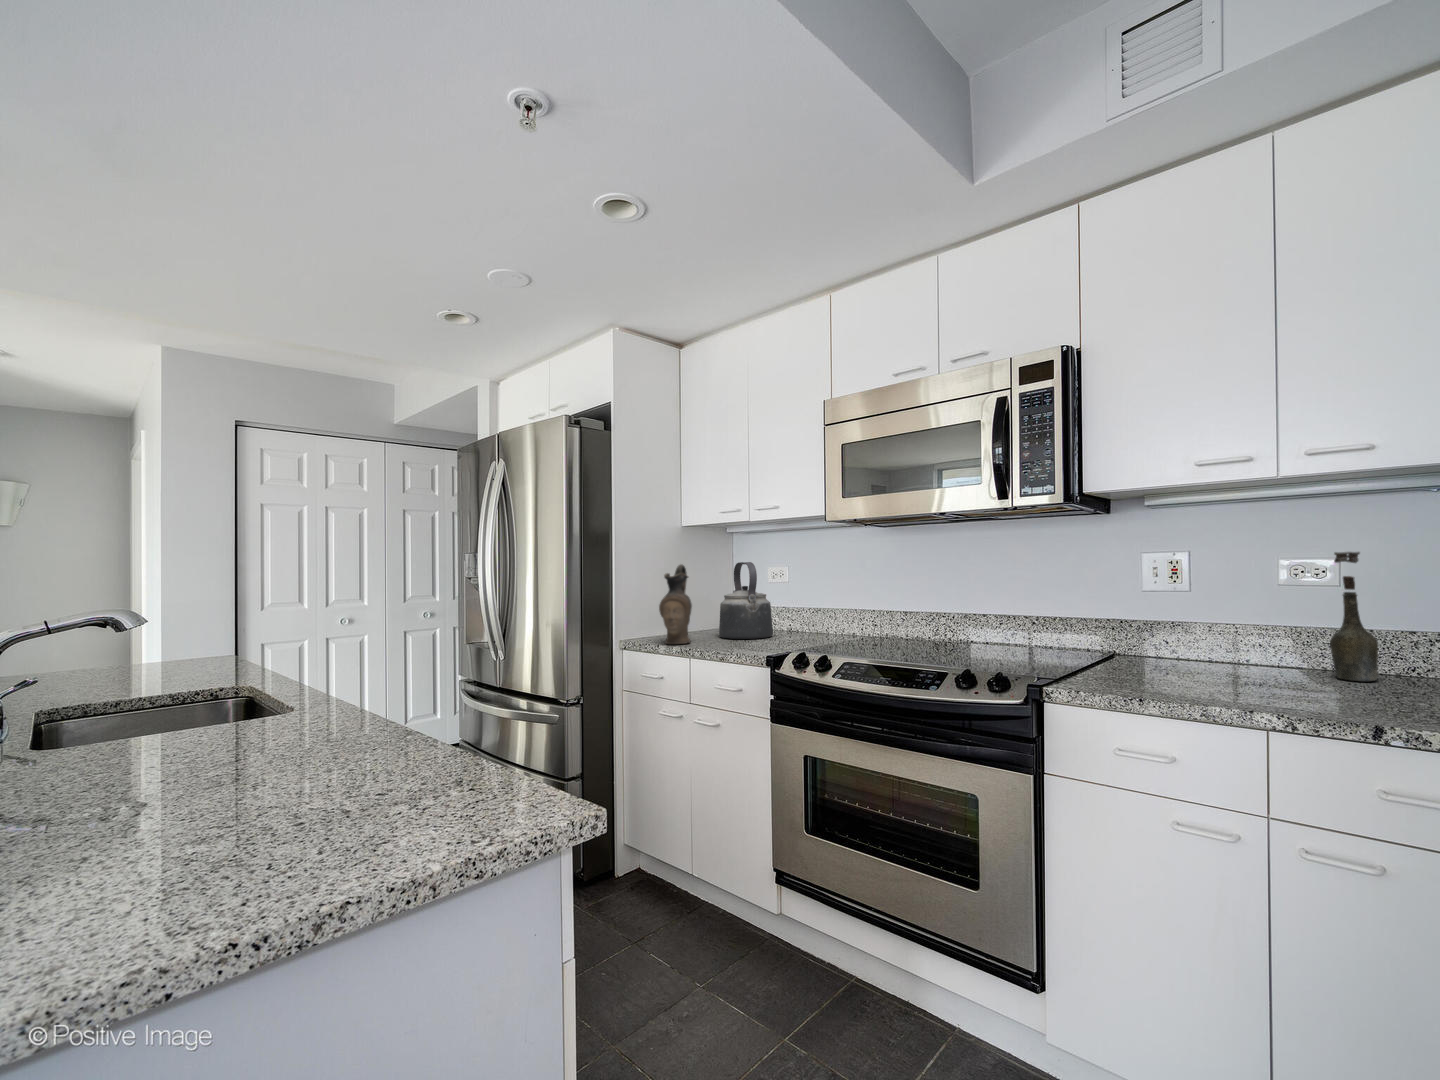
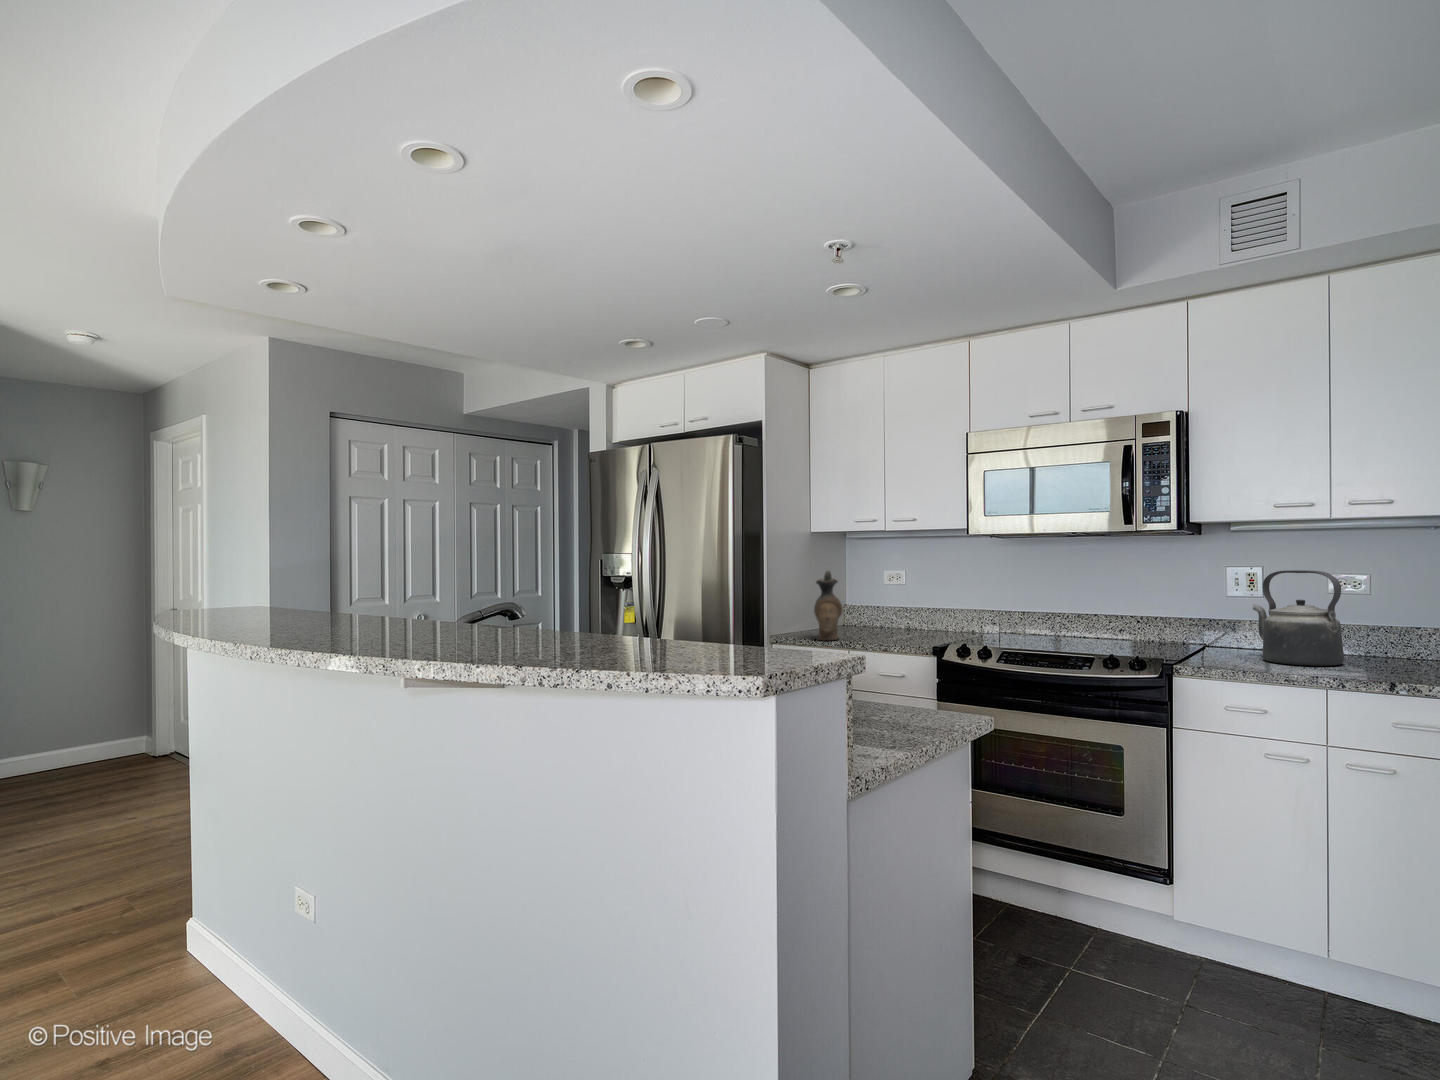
bottle: present [1330,552,1378,681] -> none [1364,569,1396,660]
kettle: present [719,562,773,639] -> present [1253,570,1344,666]

